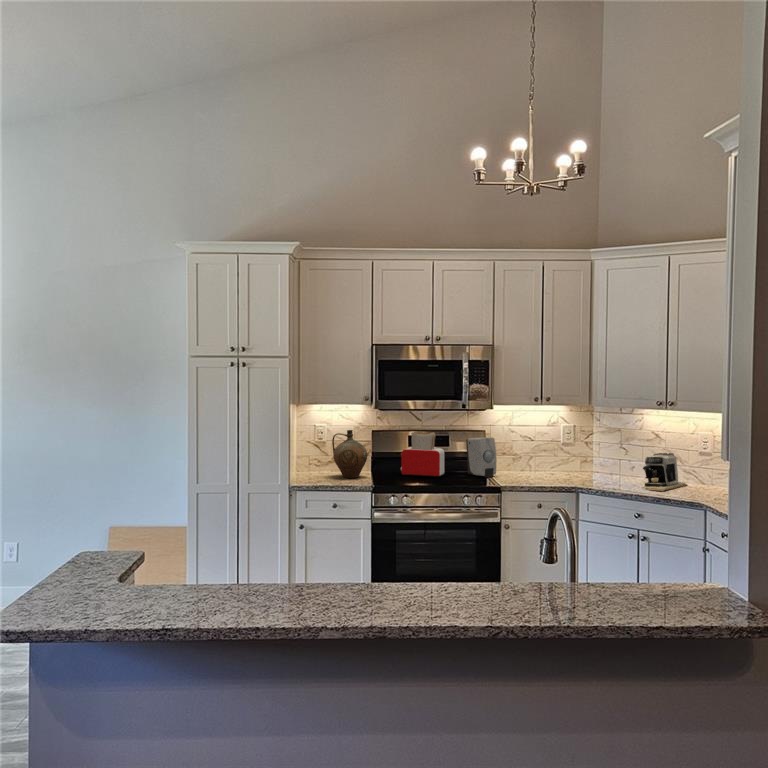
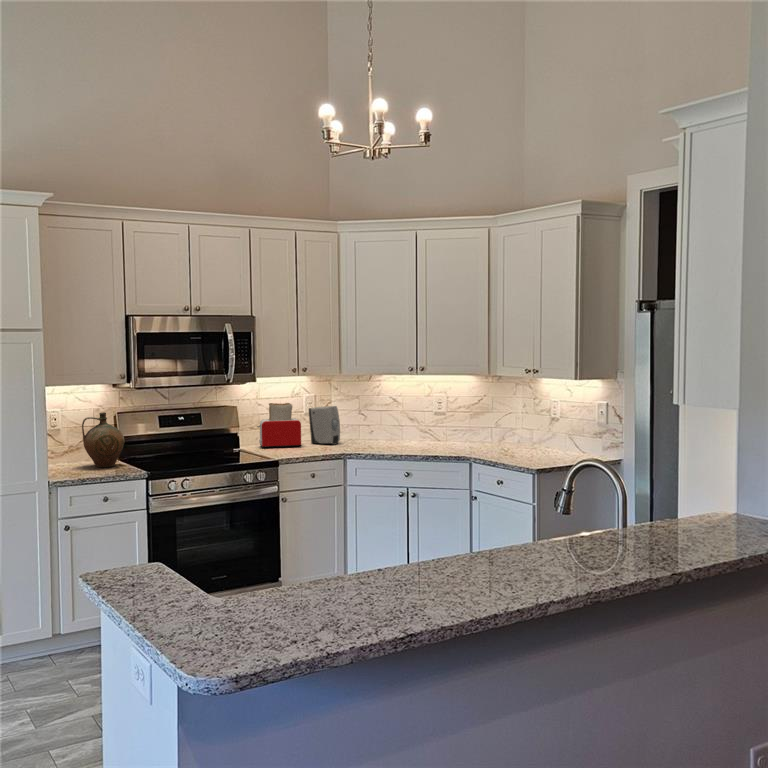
toaster: present [401,432,444,478] -> present [257,403,301,448]
soap dispenser: present [466,438,497,477] -> present [309,406,340,445]
coffee maker: present [643,453,687,492] -> none [396,416,428,451]

